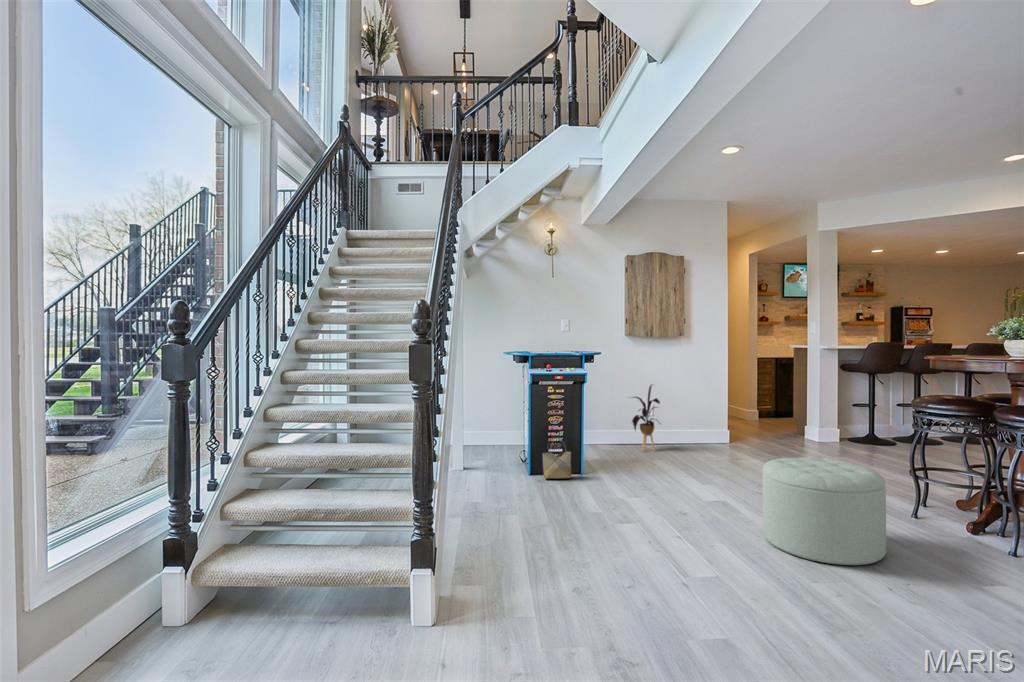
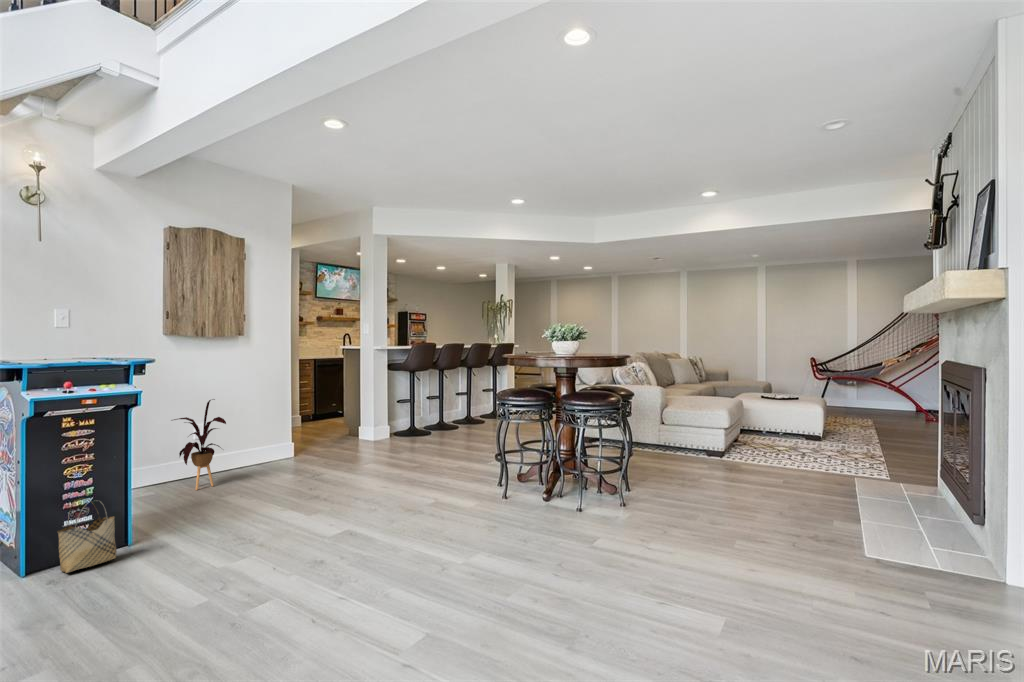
ottoman: present [763,457,886,565] -> none [420,460,525,568]

